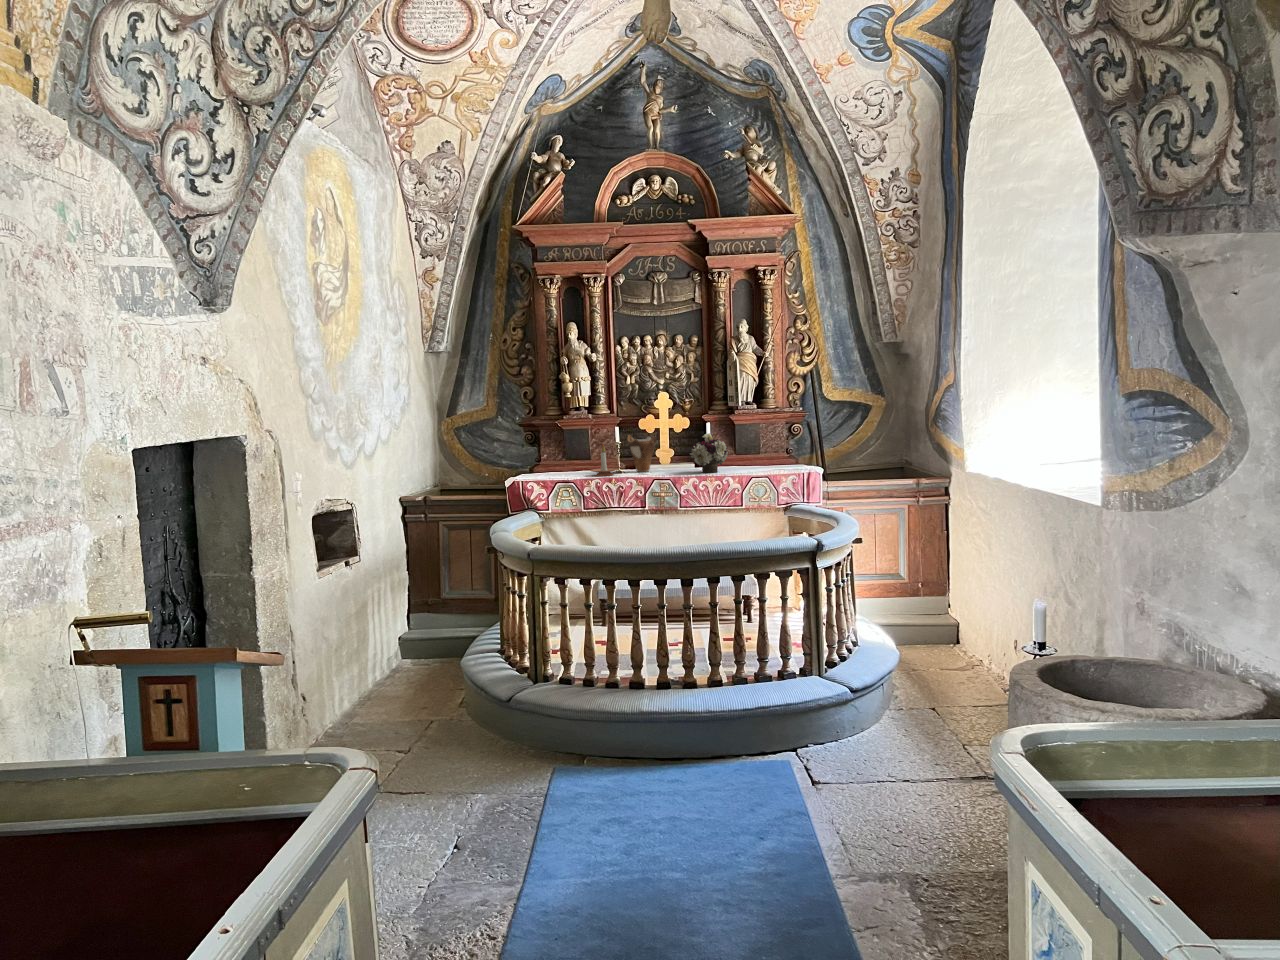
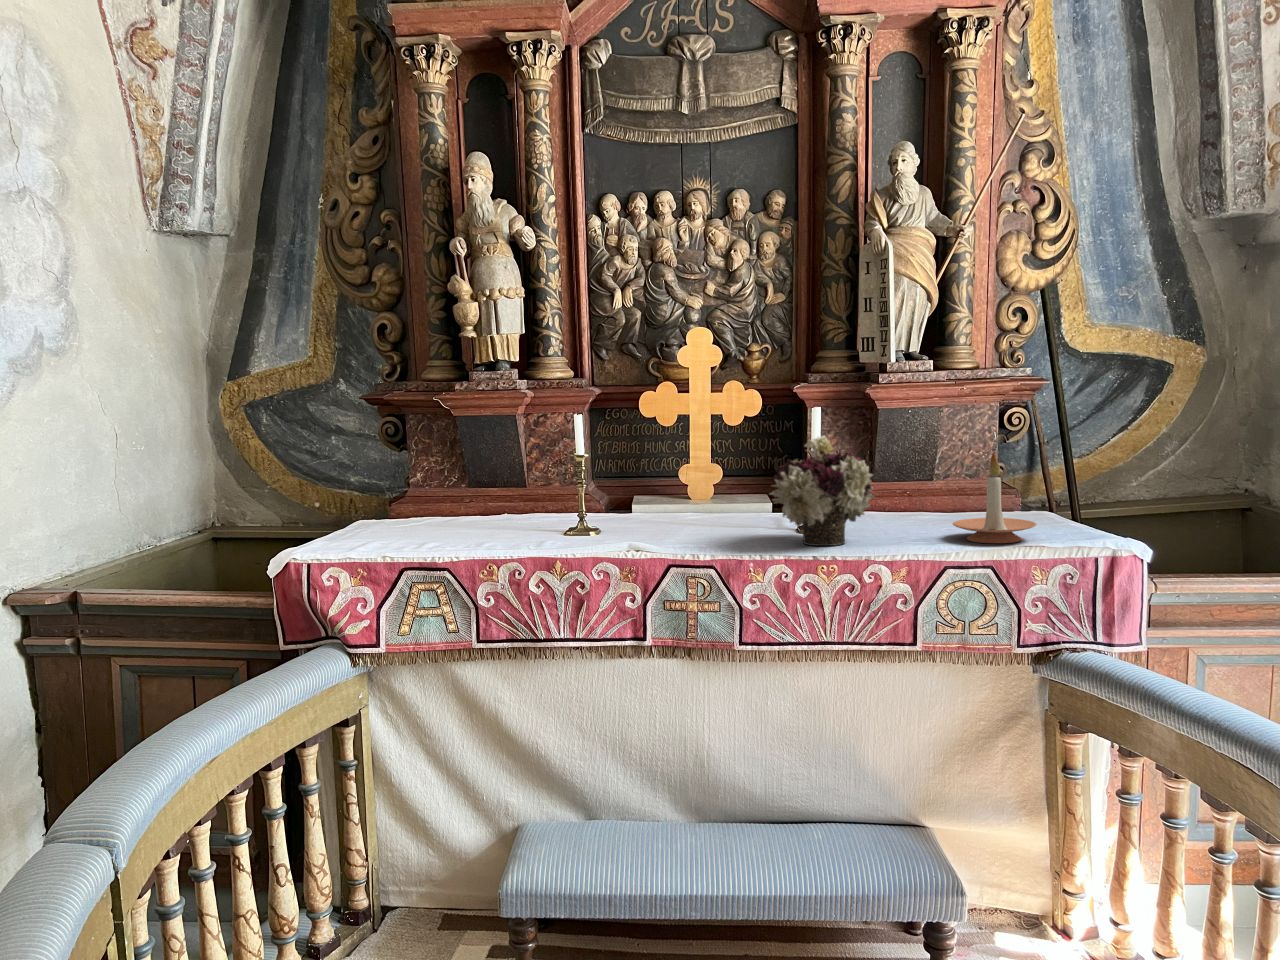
vase: present [627,435,656,472] -> none [601,434,679,534]
candle holder: present [590,444,618,476] -> present [953,452,1037,543]

